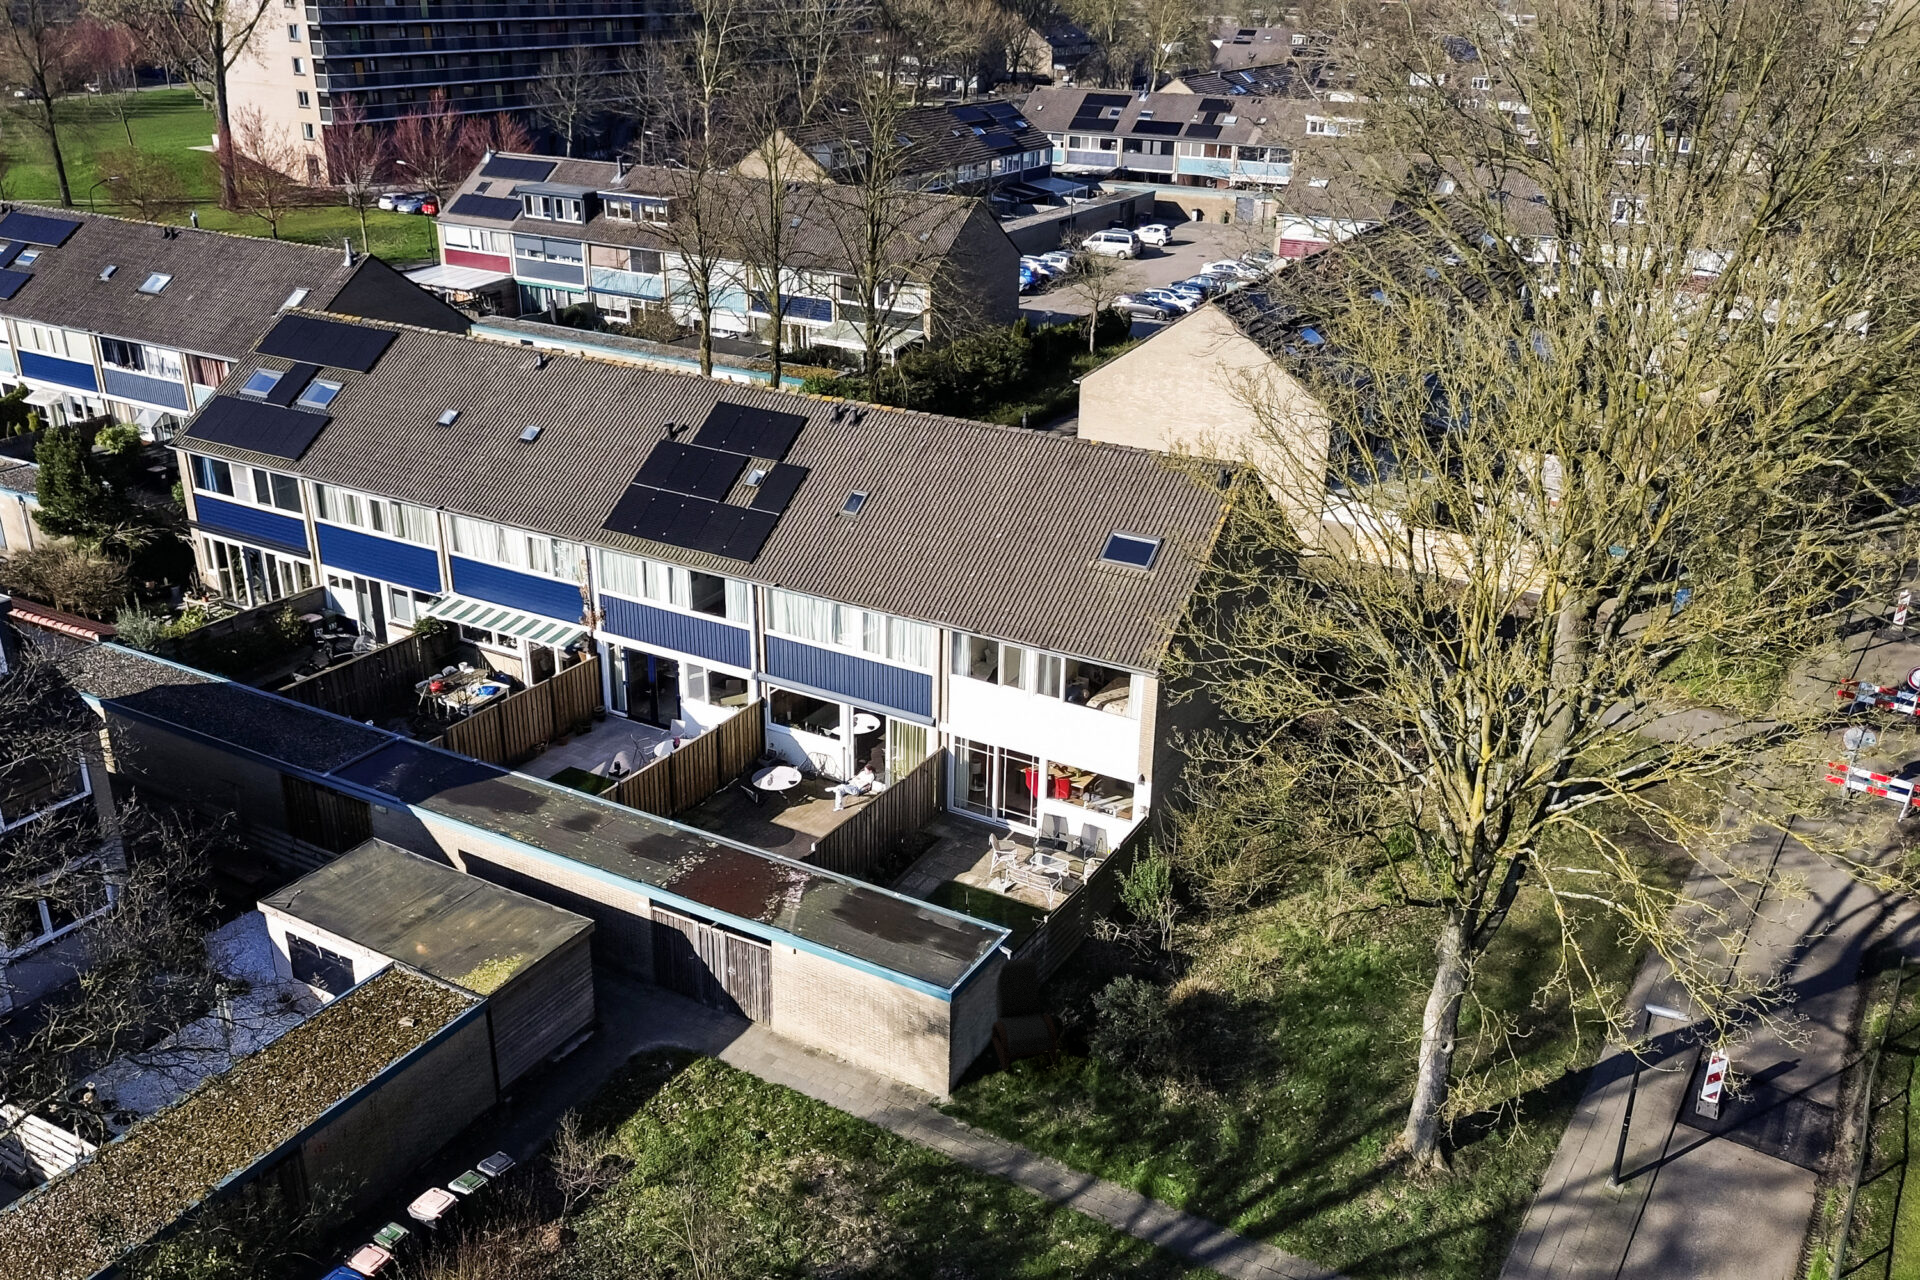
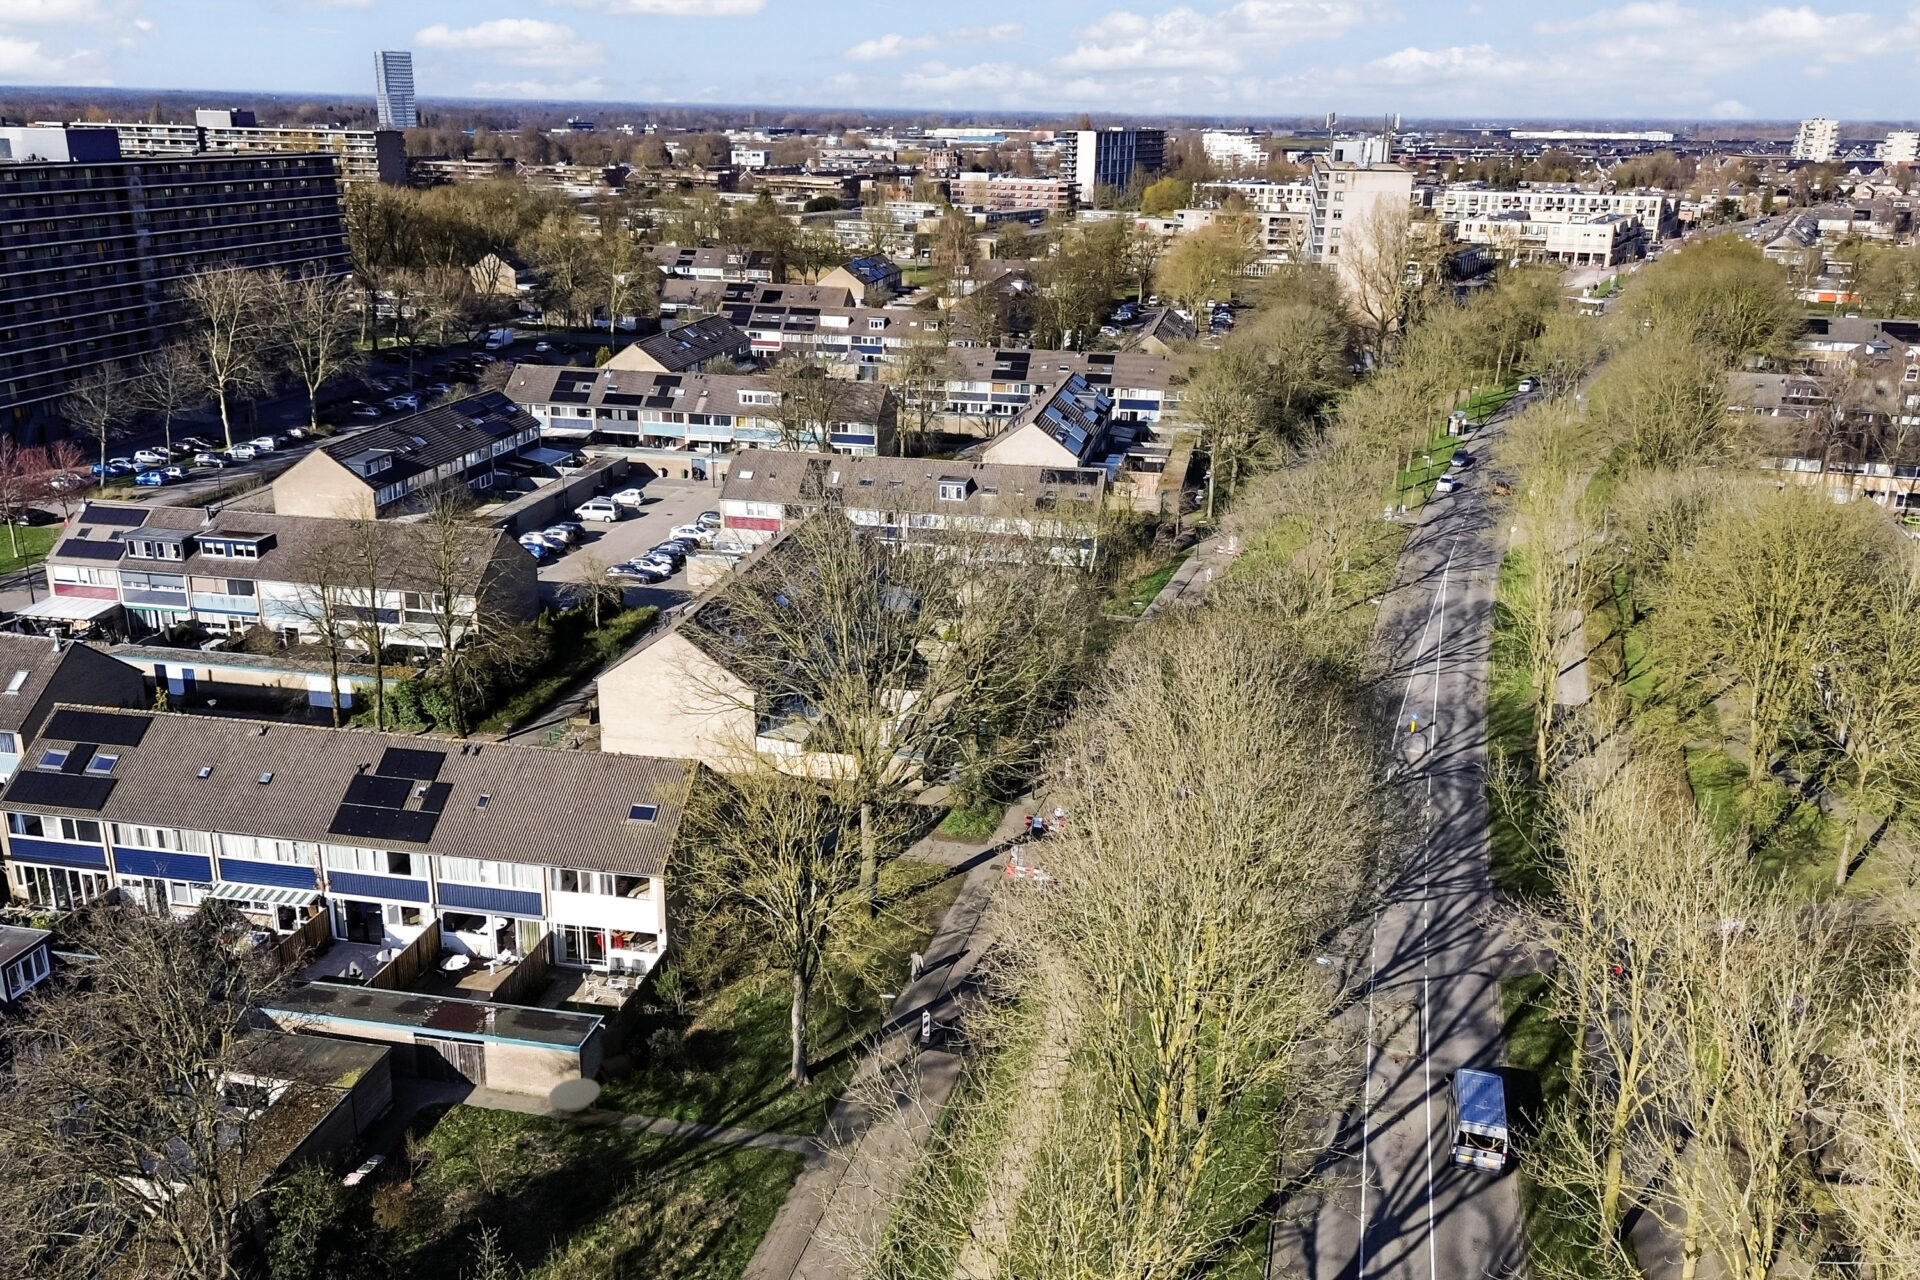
round table: none [879,1048,984,1132] -> present [549,1078,600,1121]

